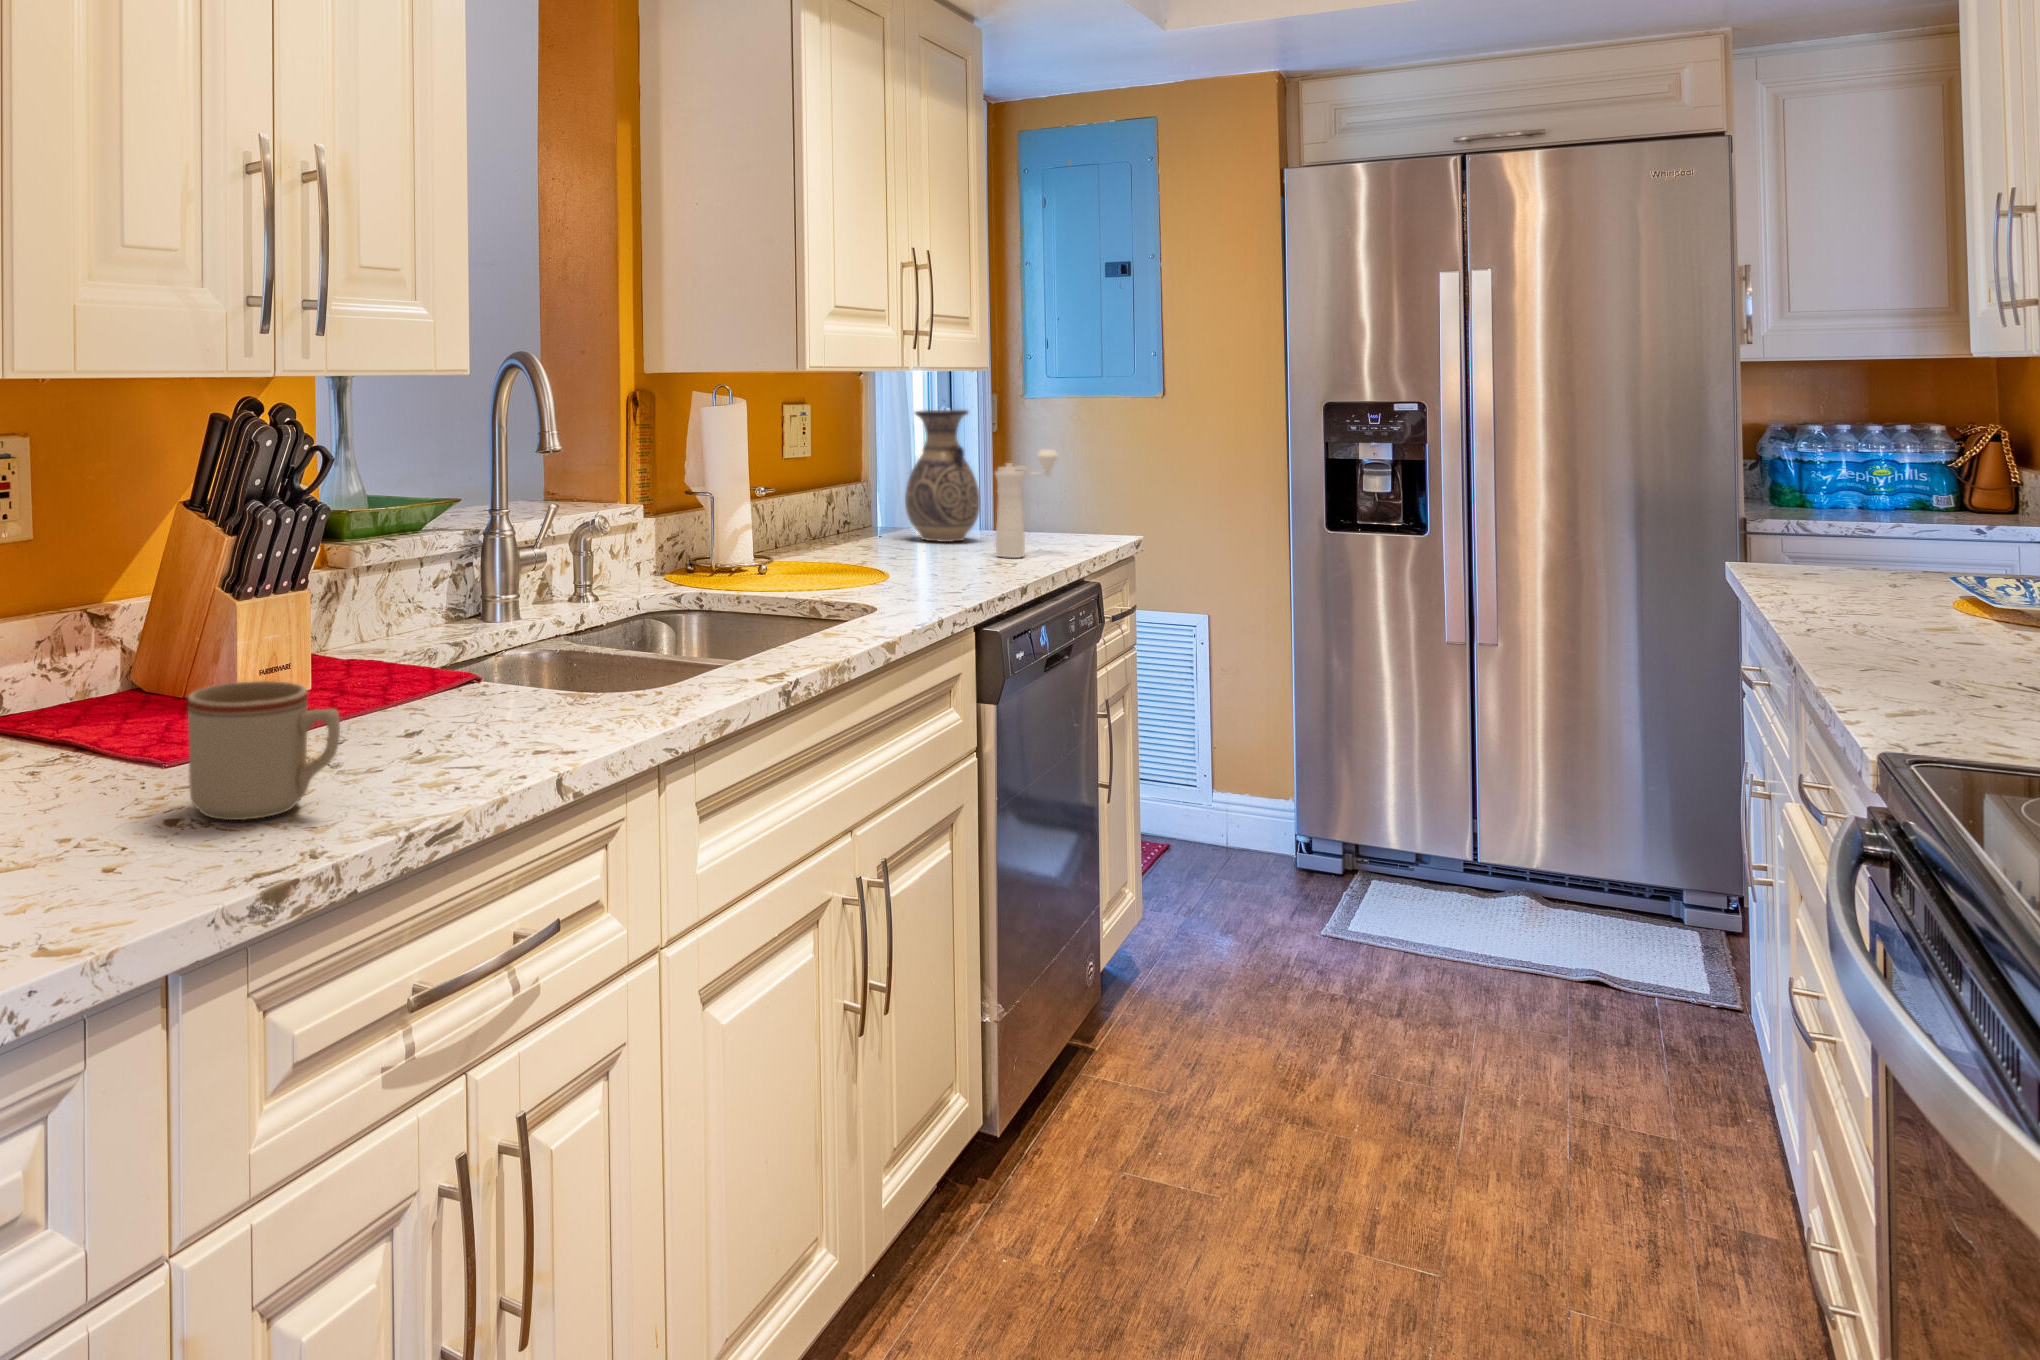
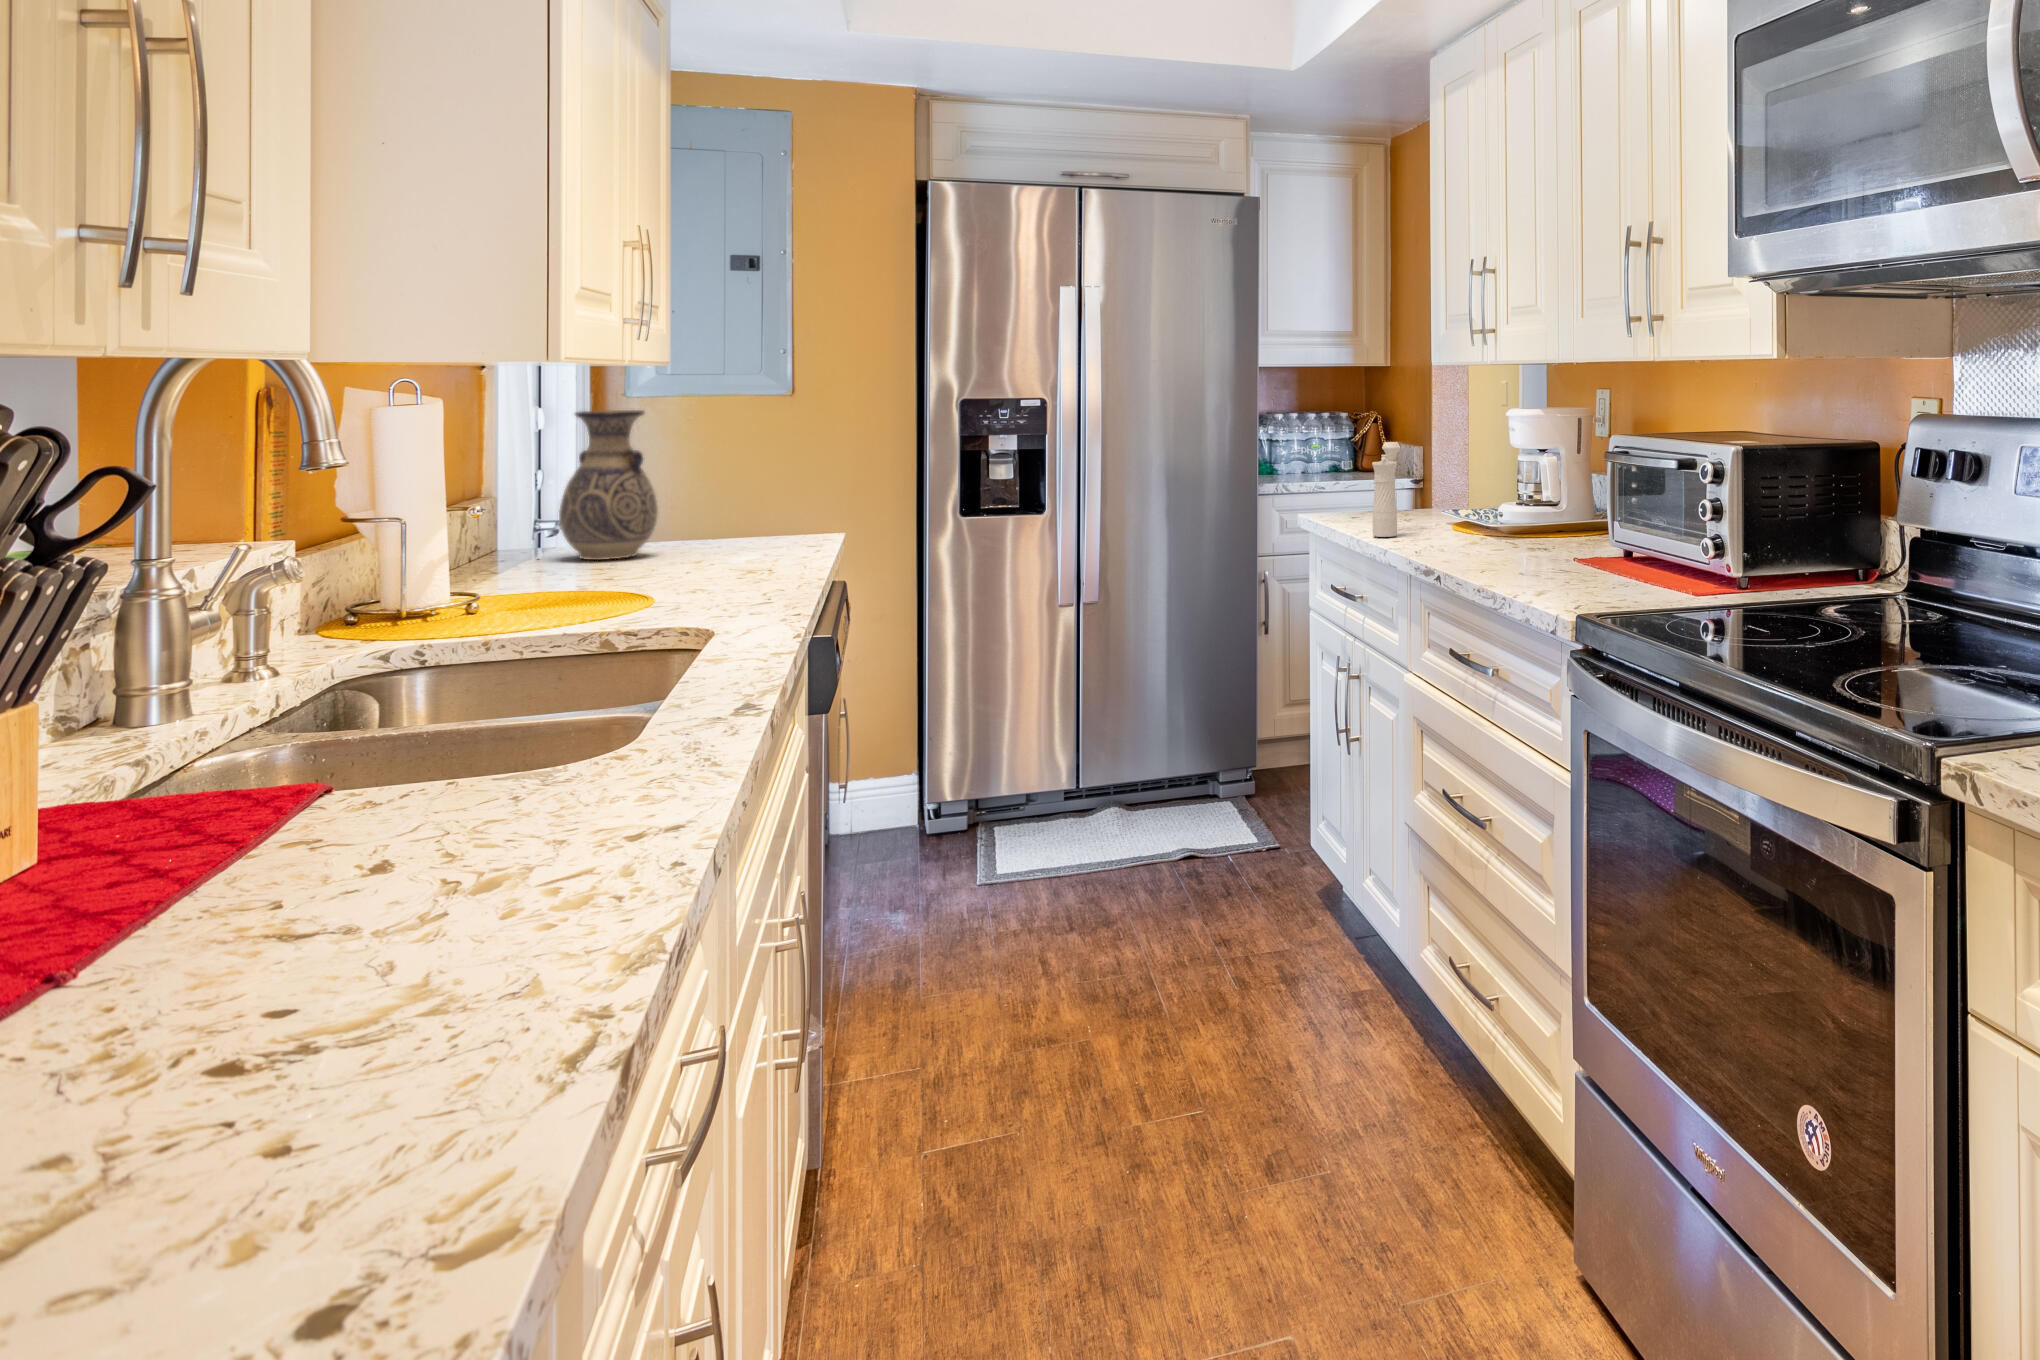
pepper mill: present [995,450,1058,558] -> present [1372,442,1400,537]
mug: present [188,681,340,820] -> none [171,818,472,1054]

